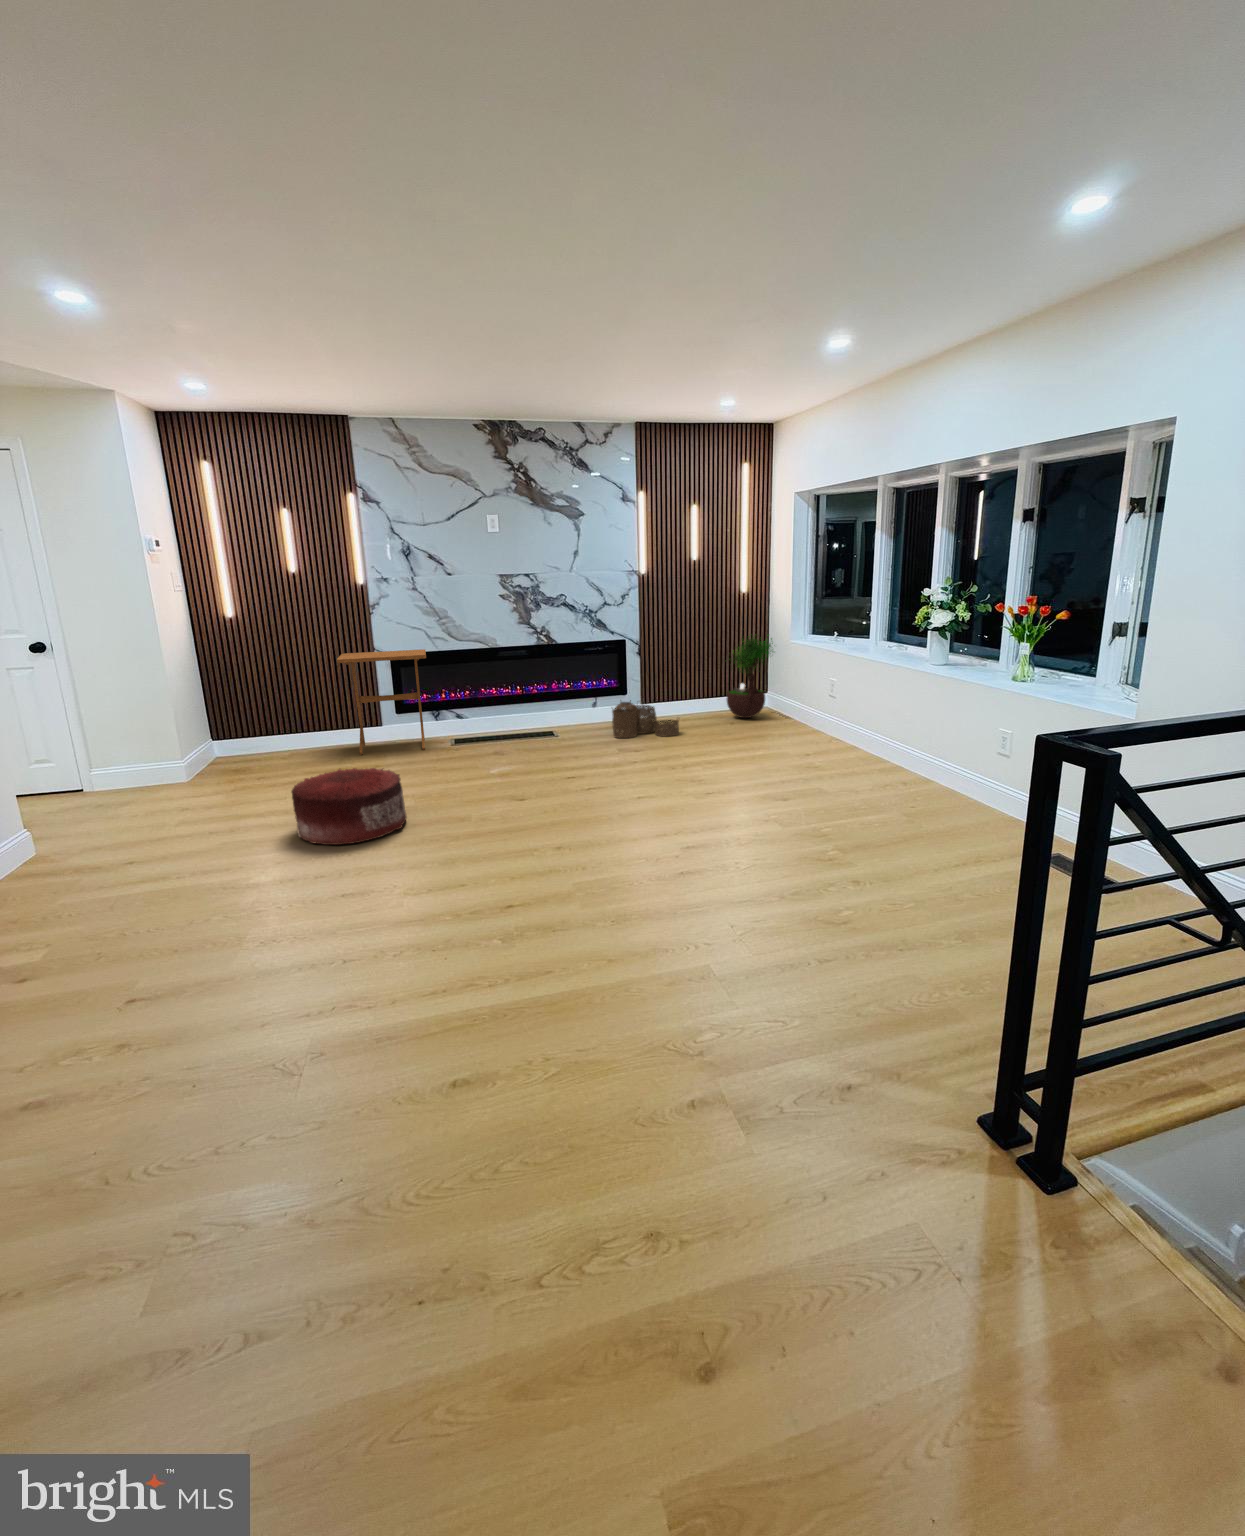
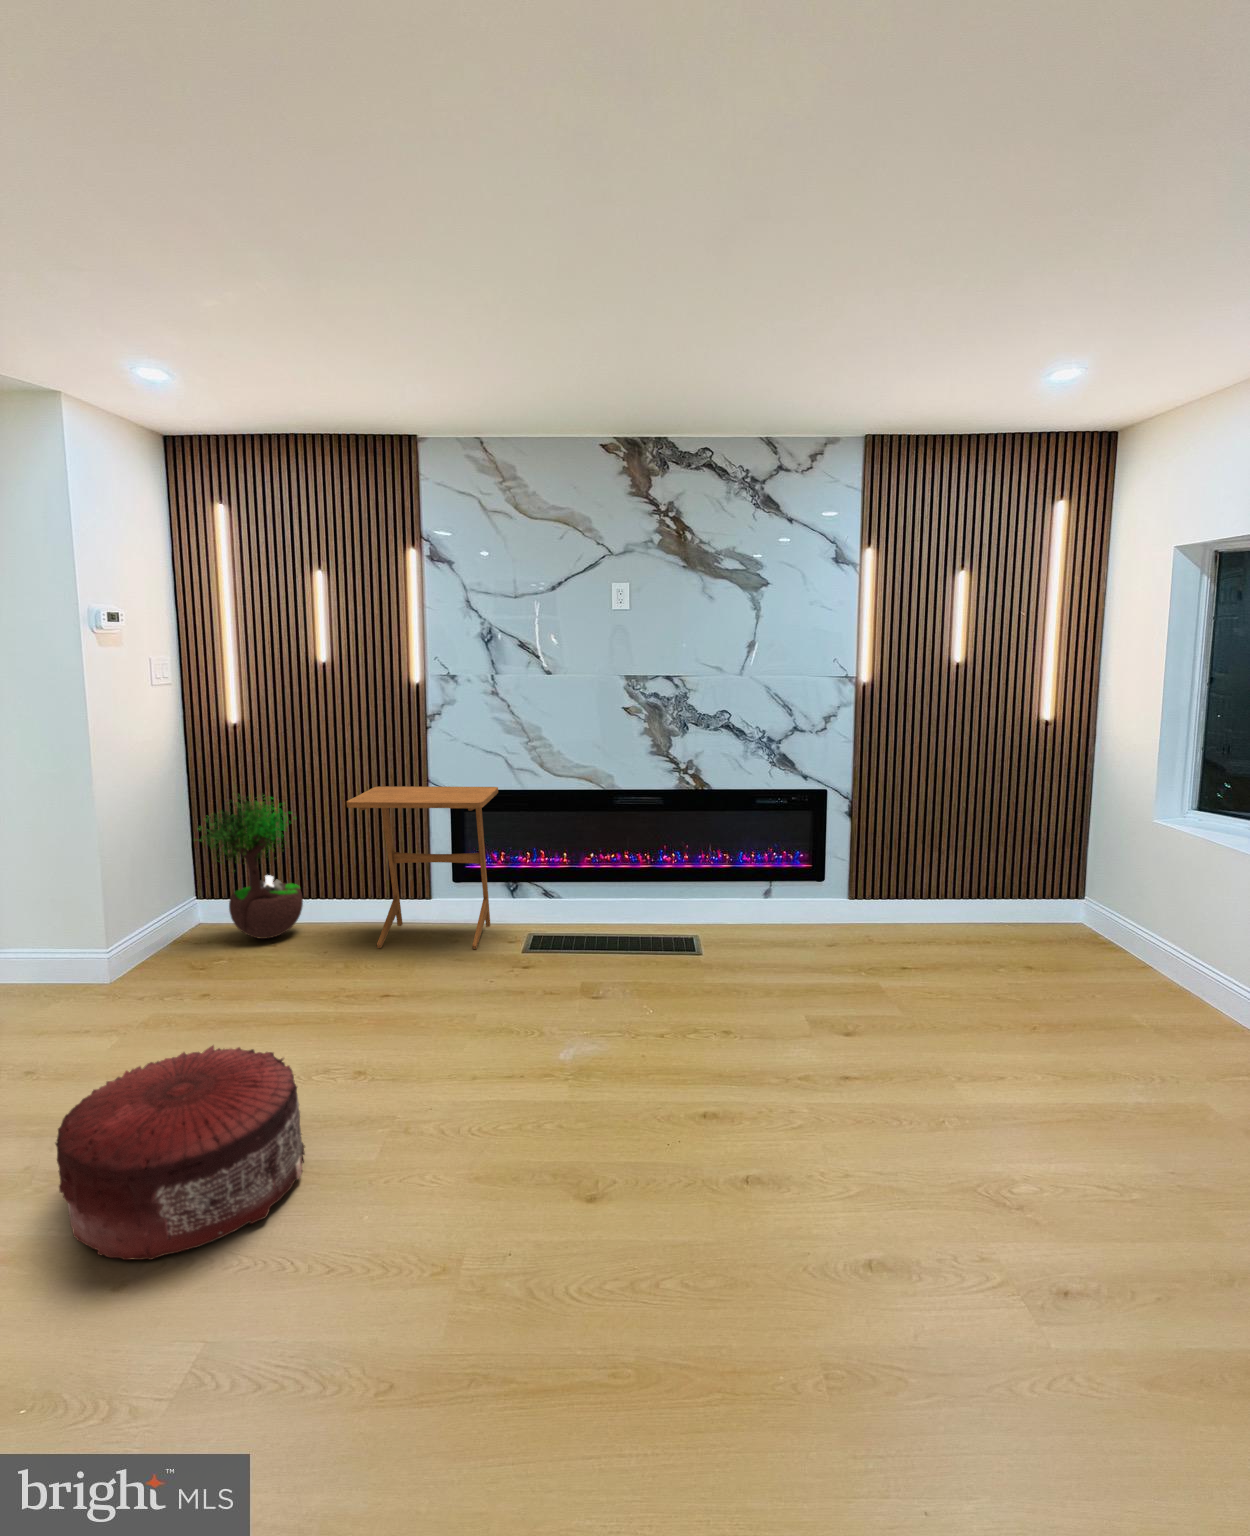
potted tree: present [727,636,773,718] -> present [199,795,303,939]
woven basket: present [612,700,679,738] -> none [789,887,912,972]

